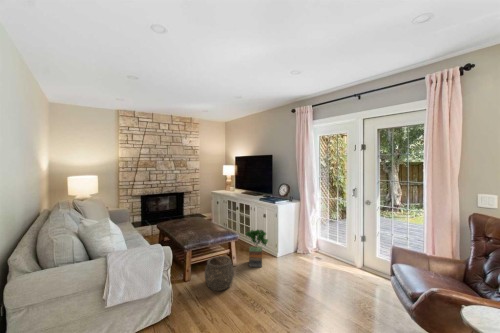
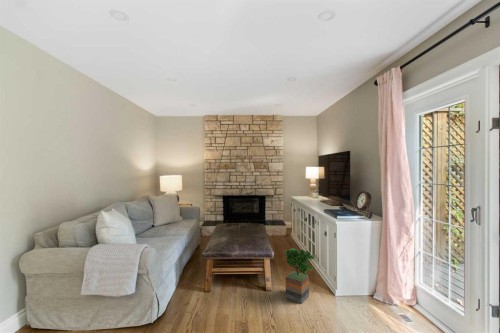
woven basket: present [205,256,234,291] -> none [211,272,248,318]

